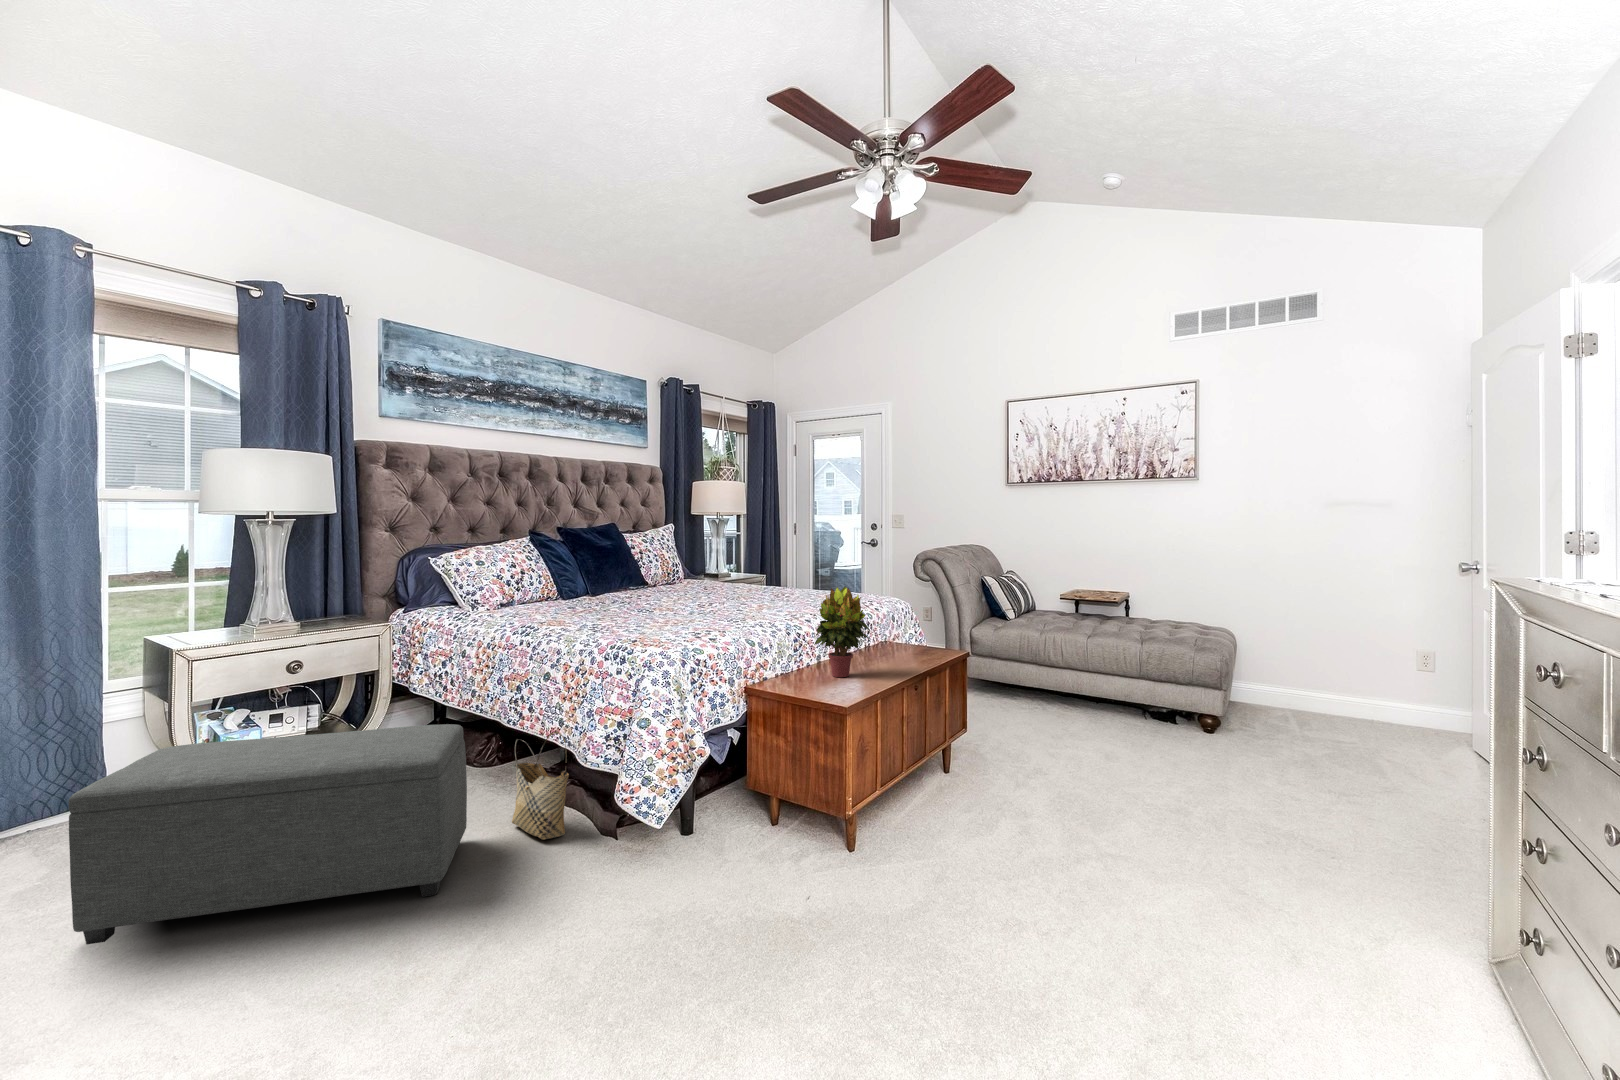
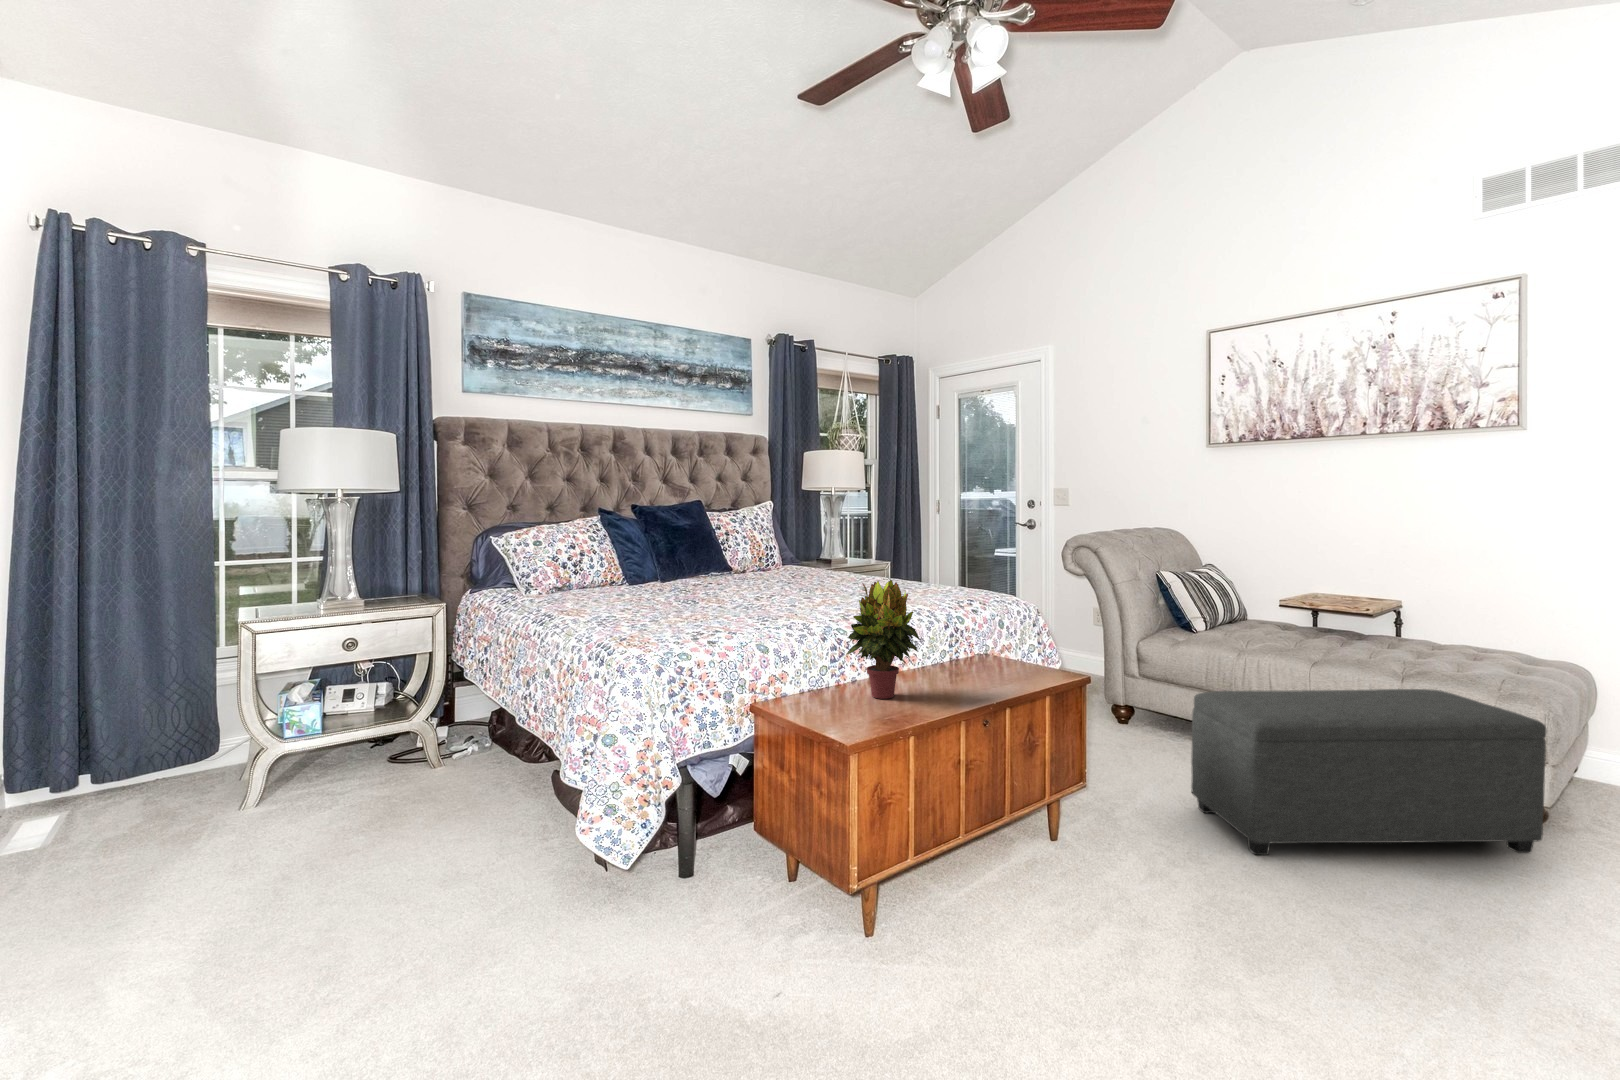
ottoman: present [68,724,467,944] -> present [1191,689,1546,855]
woven basket: present [512,732,569,839] -> none [502,739,557,862]

